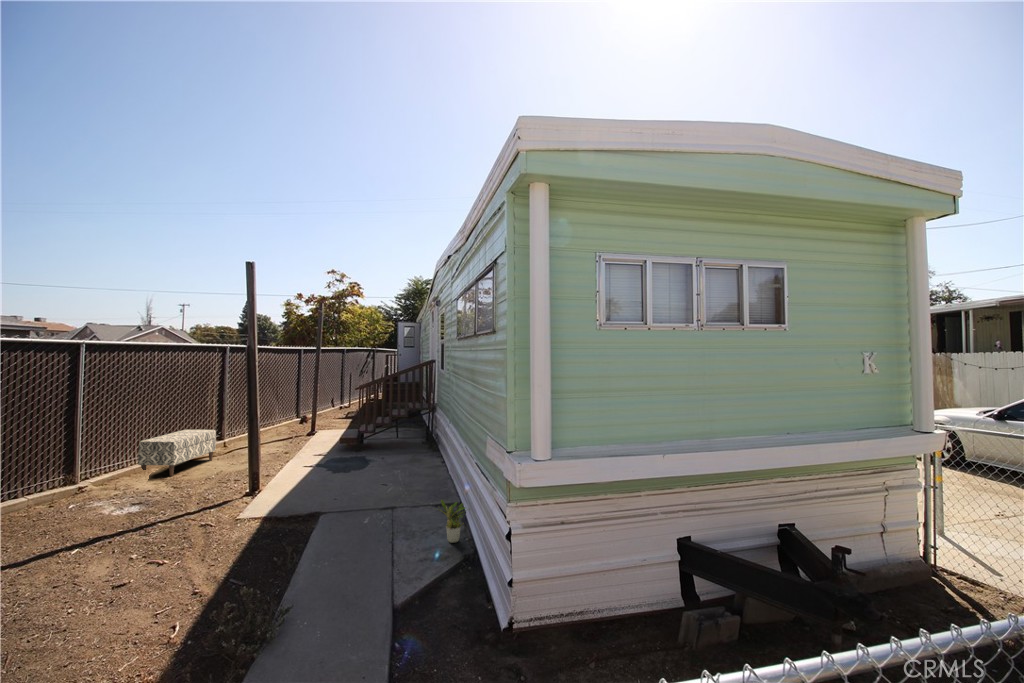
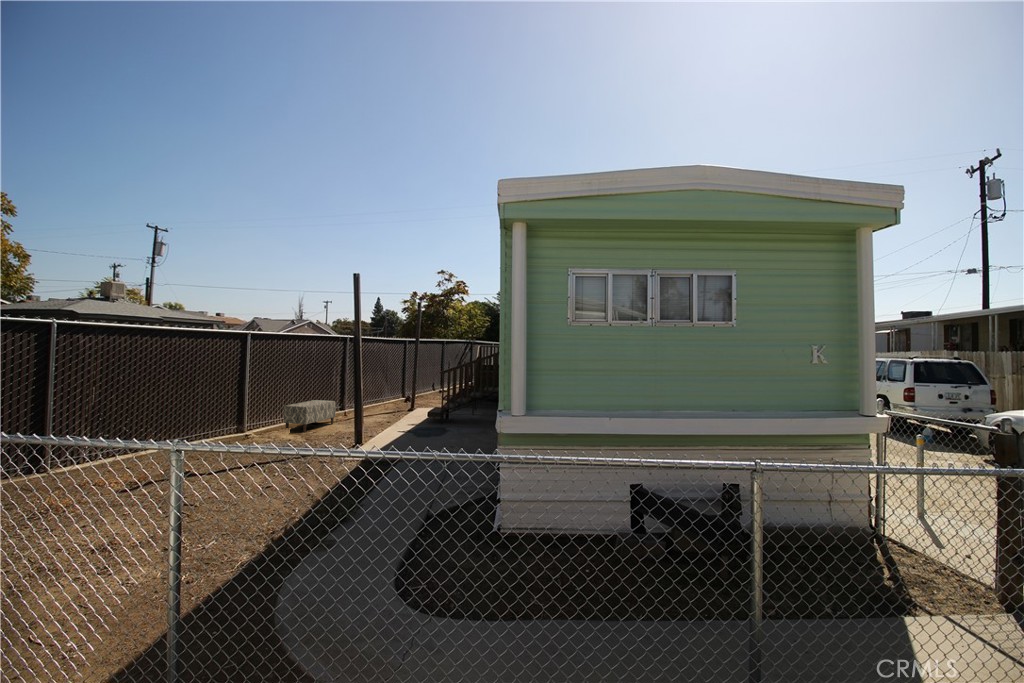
potted plant: present [440,500,466,543] -> none [468,452,495,485]

